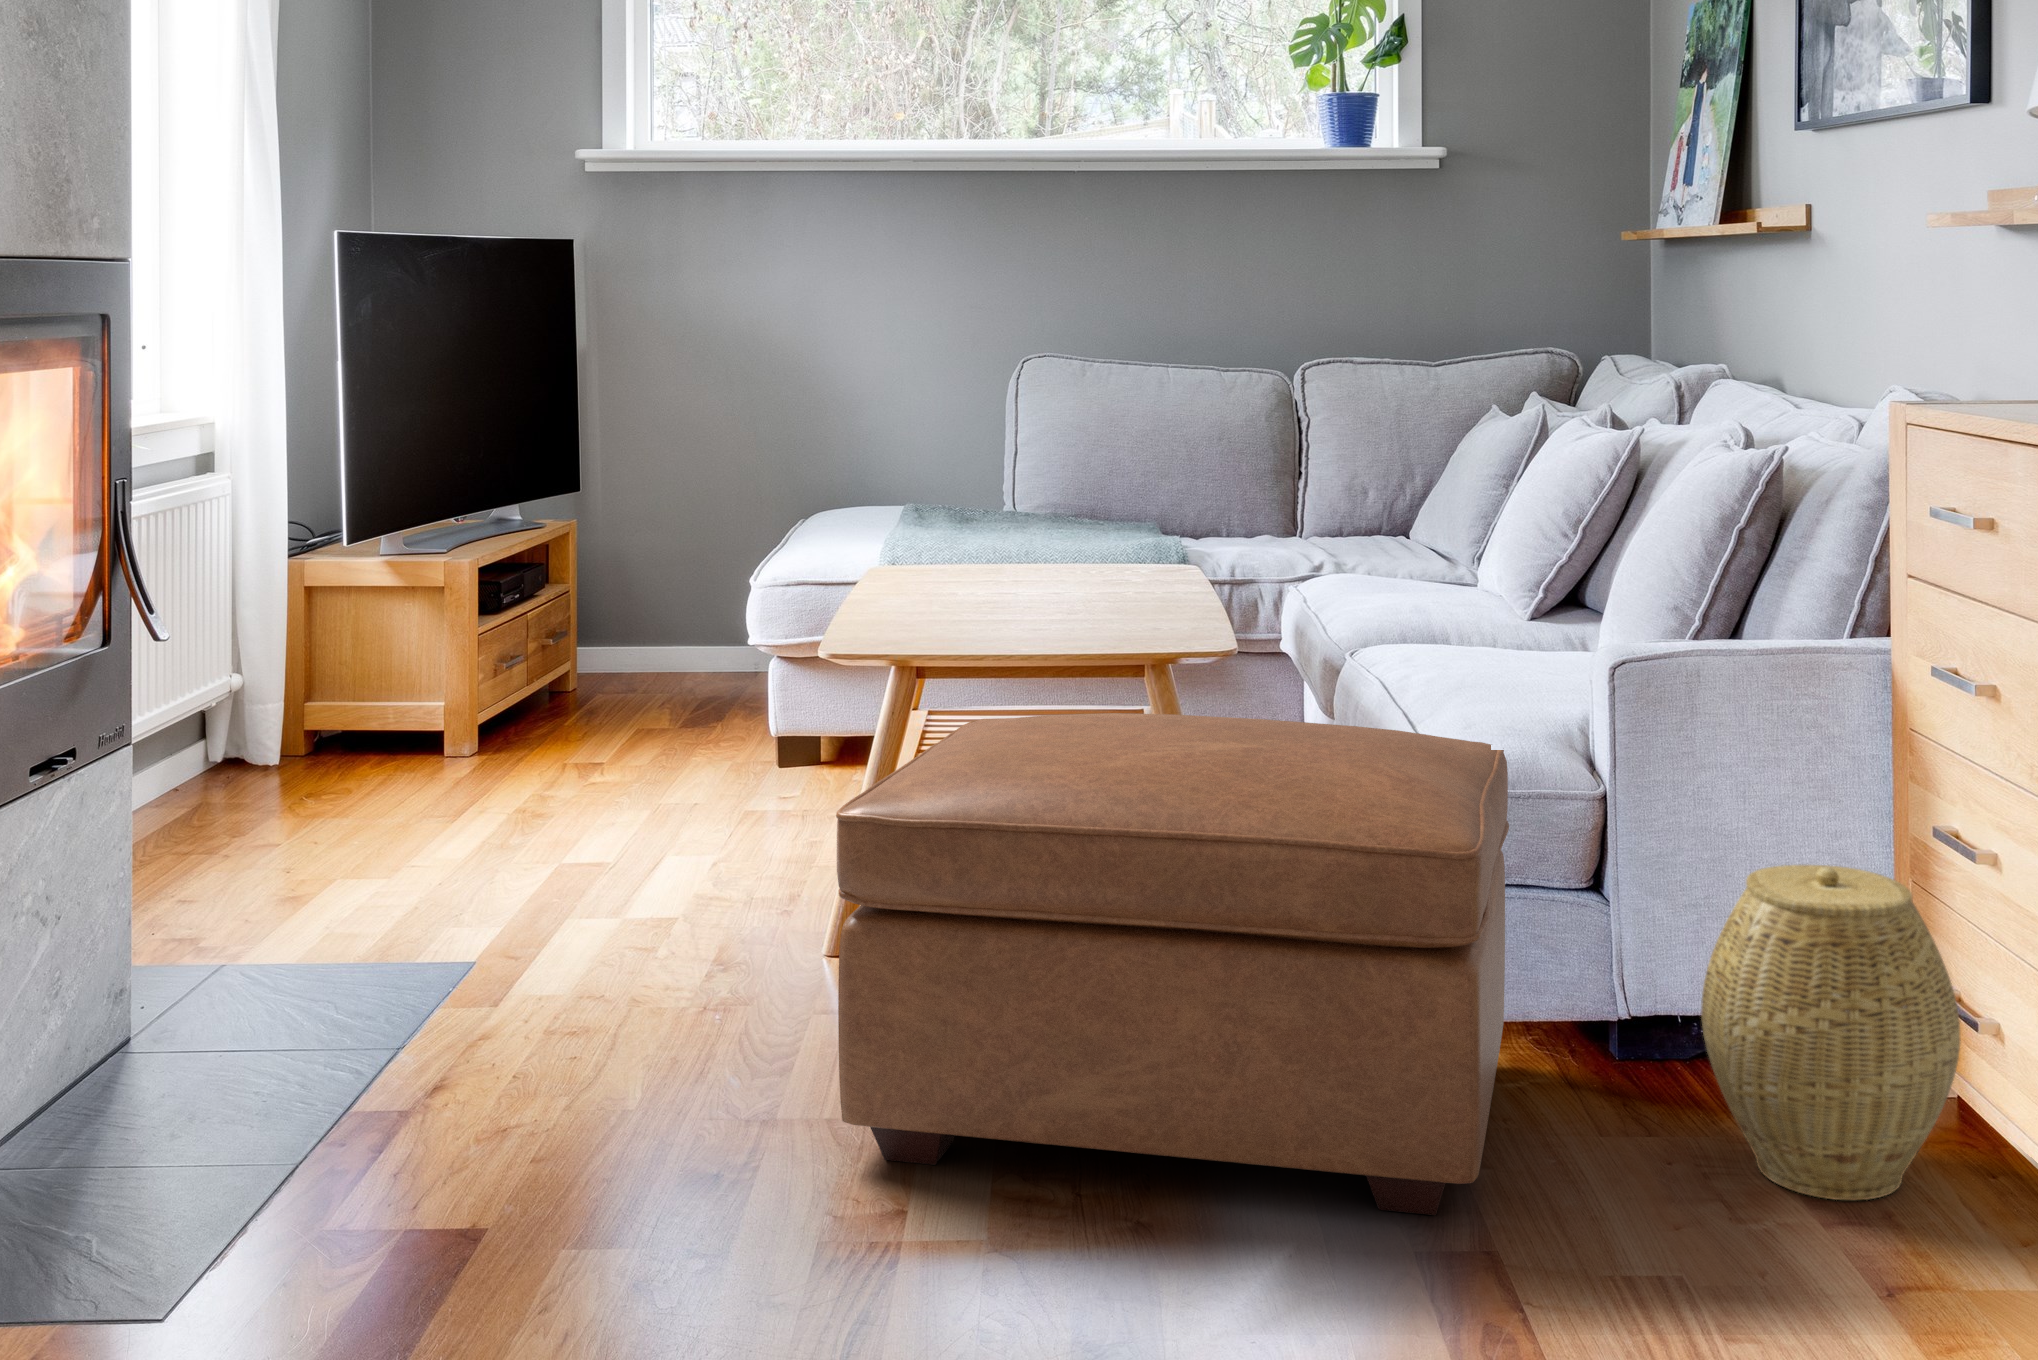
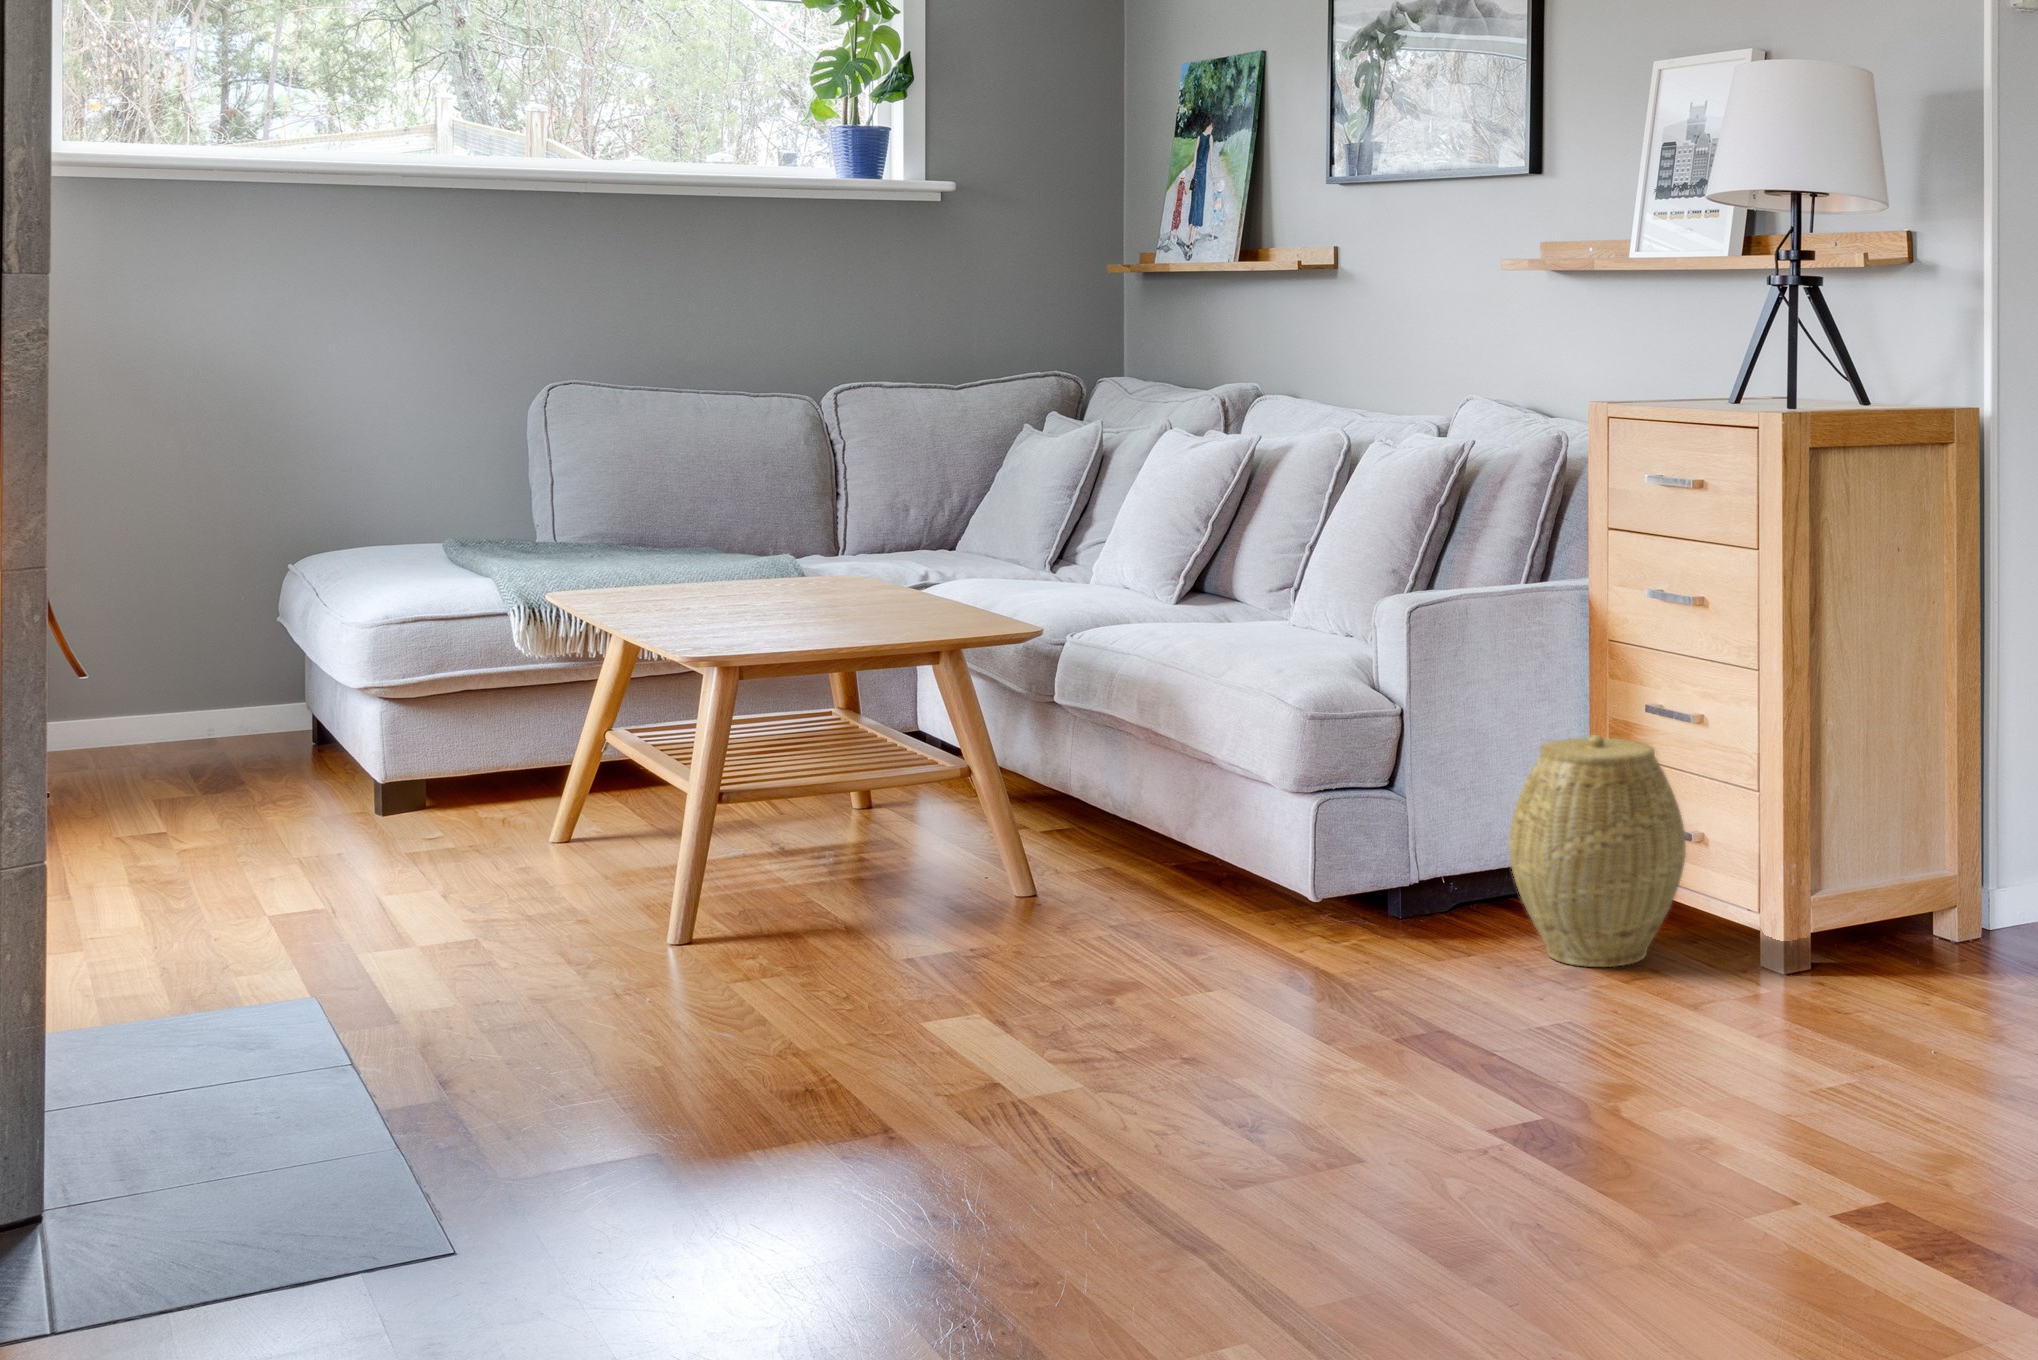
ottoman: present [836,713,1509,1215] -> none [869,673,1417,1057]

